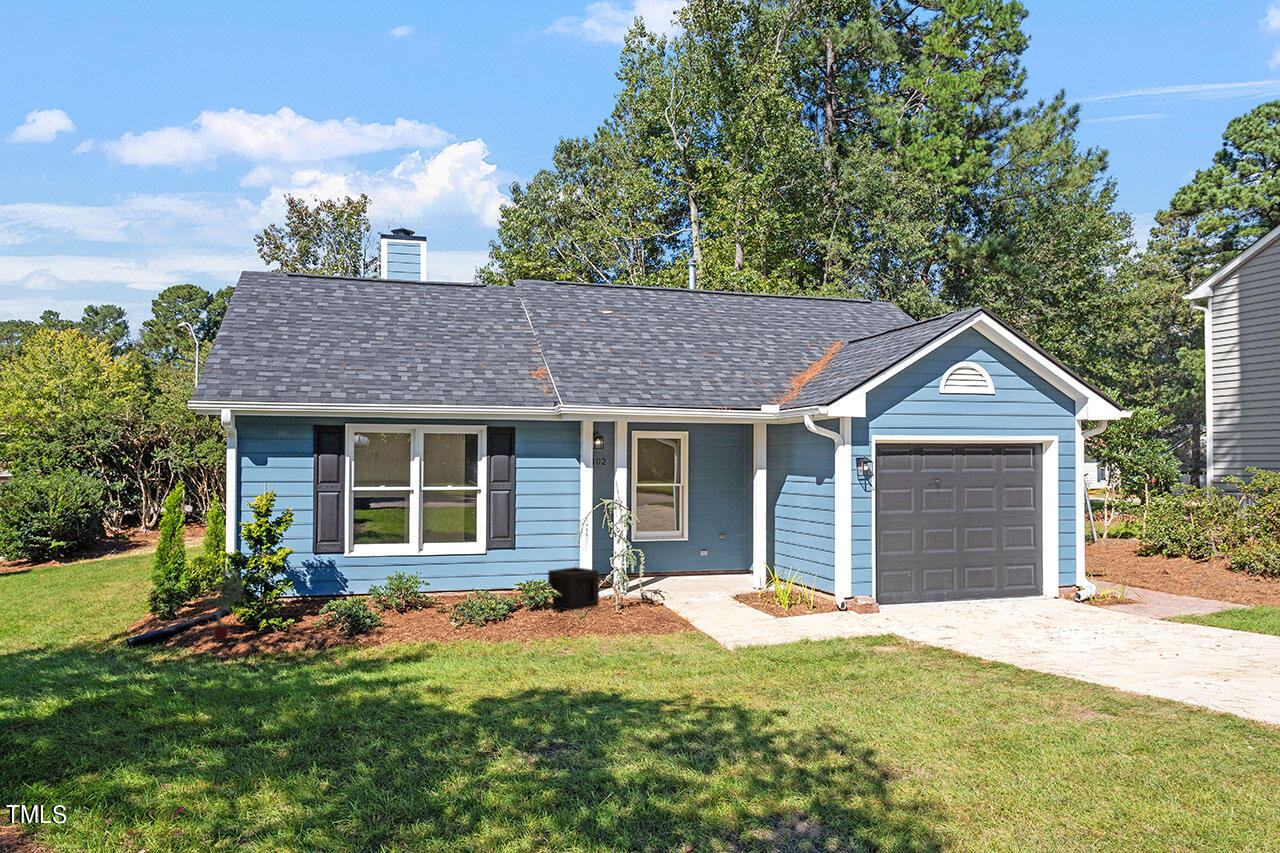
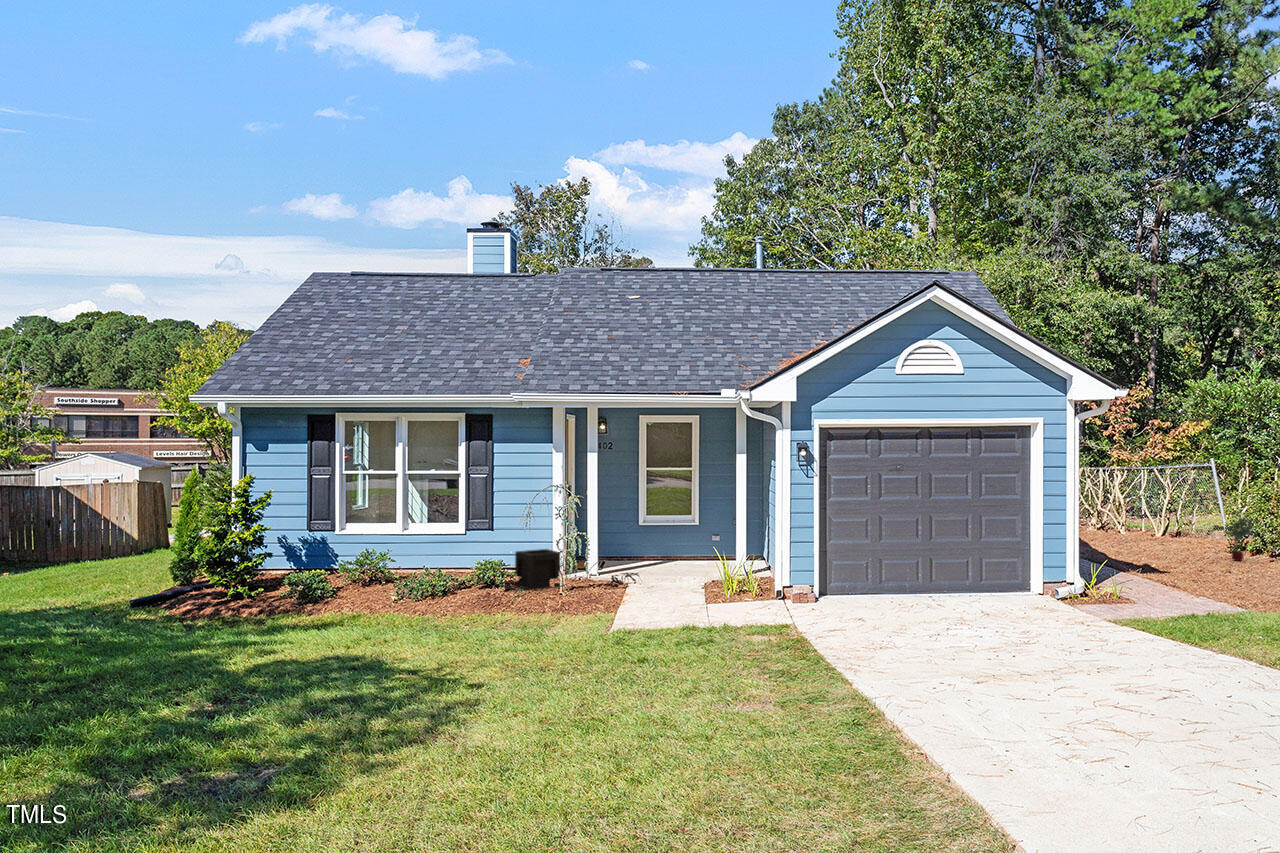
potted tree: present [202,569,244,640] -> present [1225,512,1257,561]

